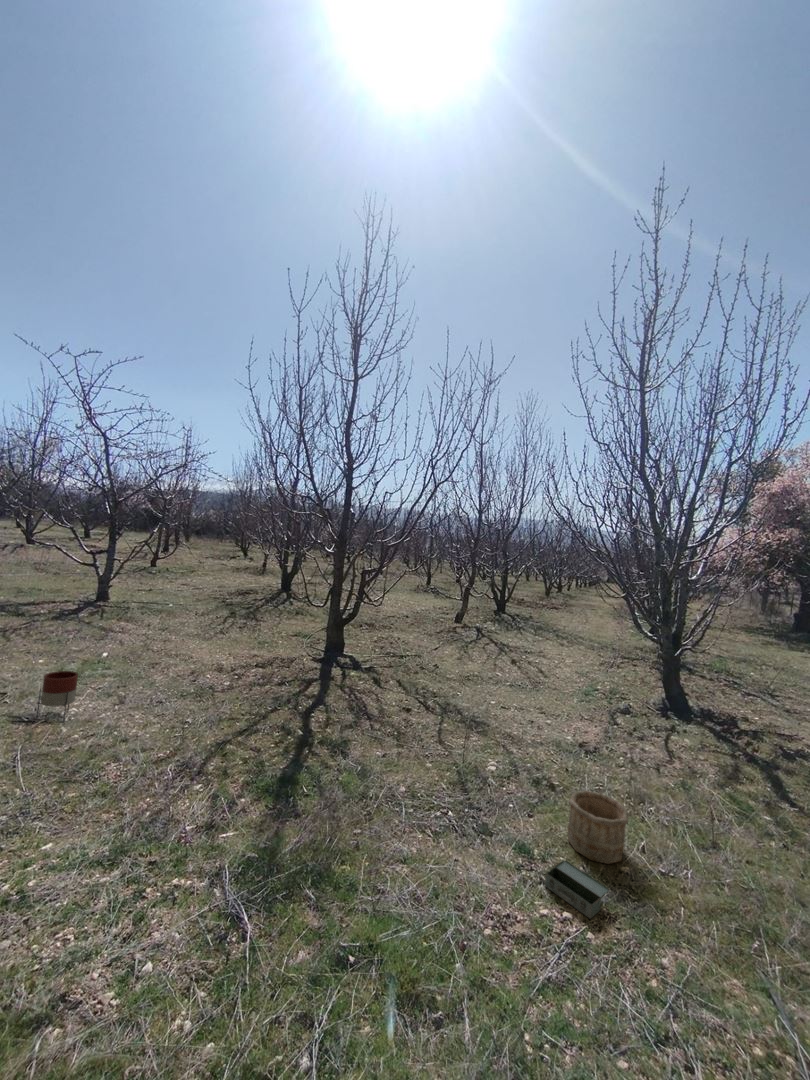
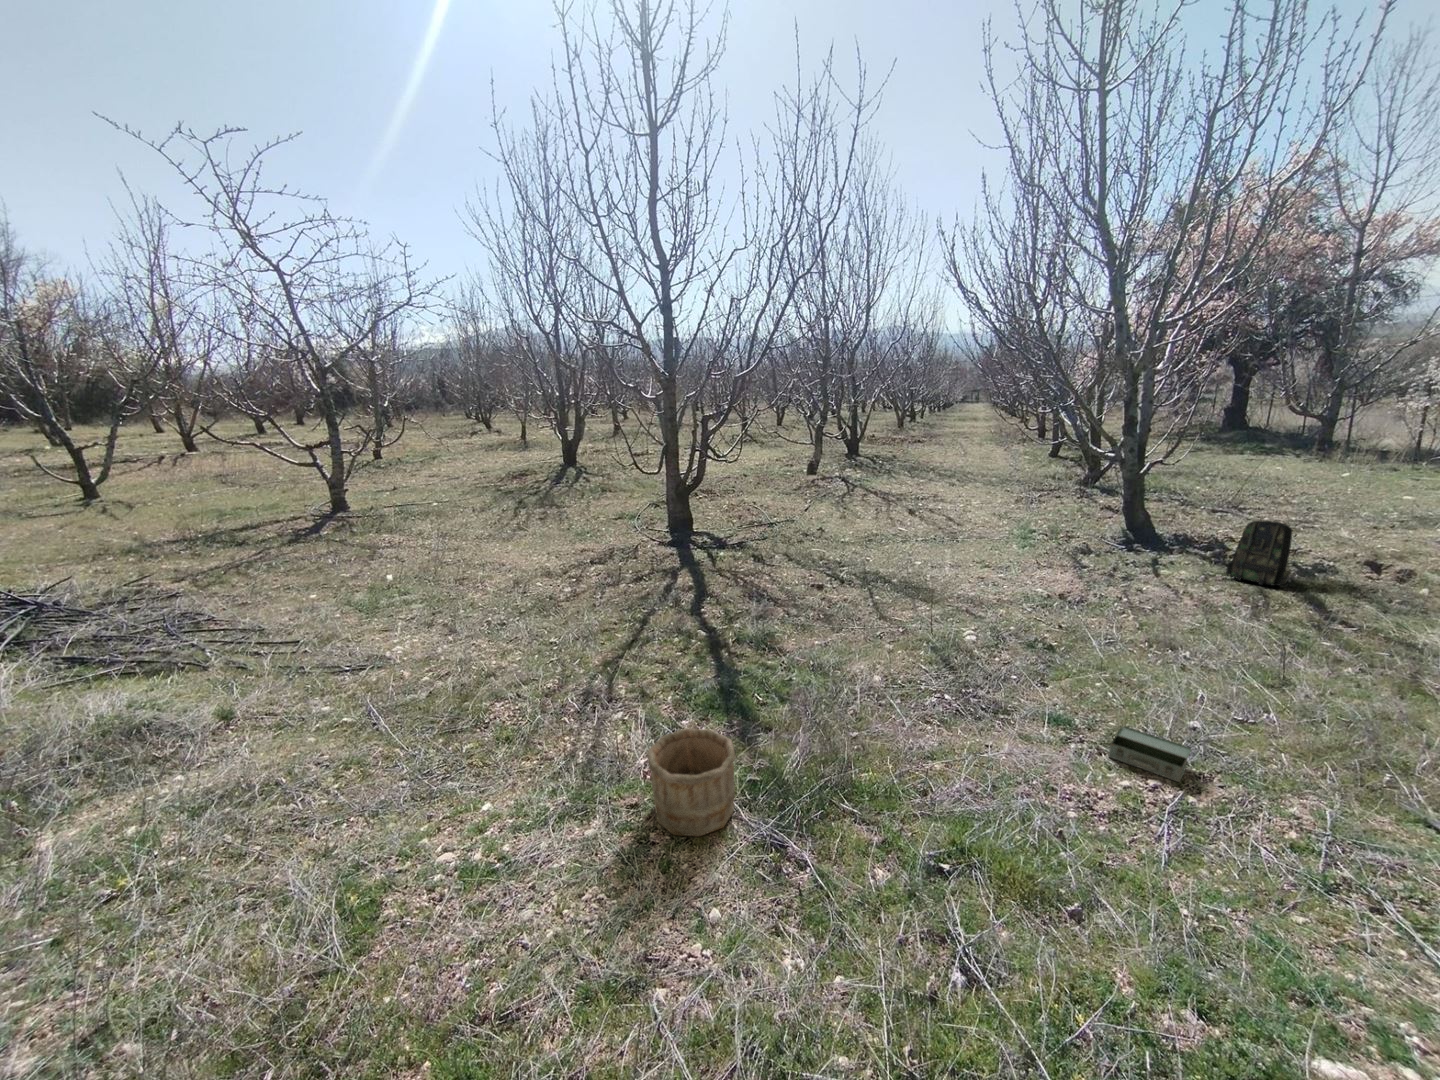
planter: present [37,671,78,721] -> none [360,602,408,668]
backpack: none [721,706,769,763] -> present [1226,521,1292,586]
wooden bucket: present [568,791,629,864] -> present [647,728,736,836]

